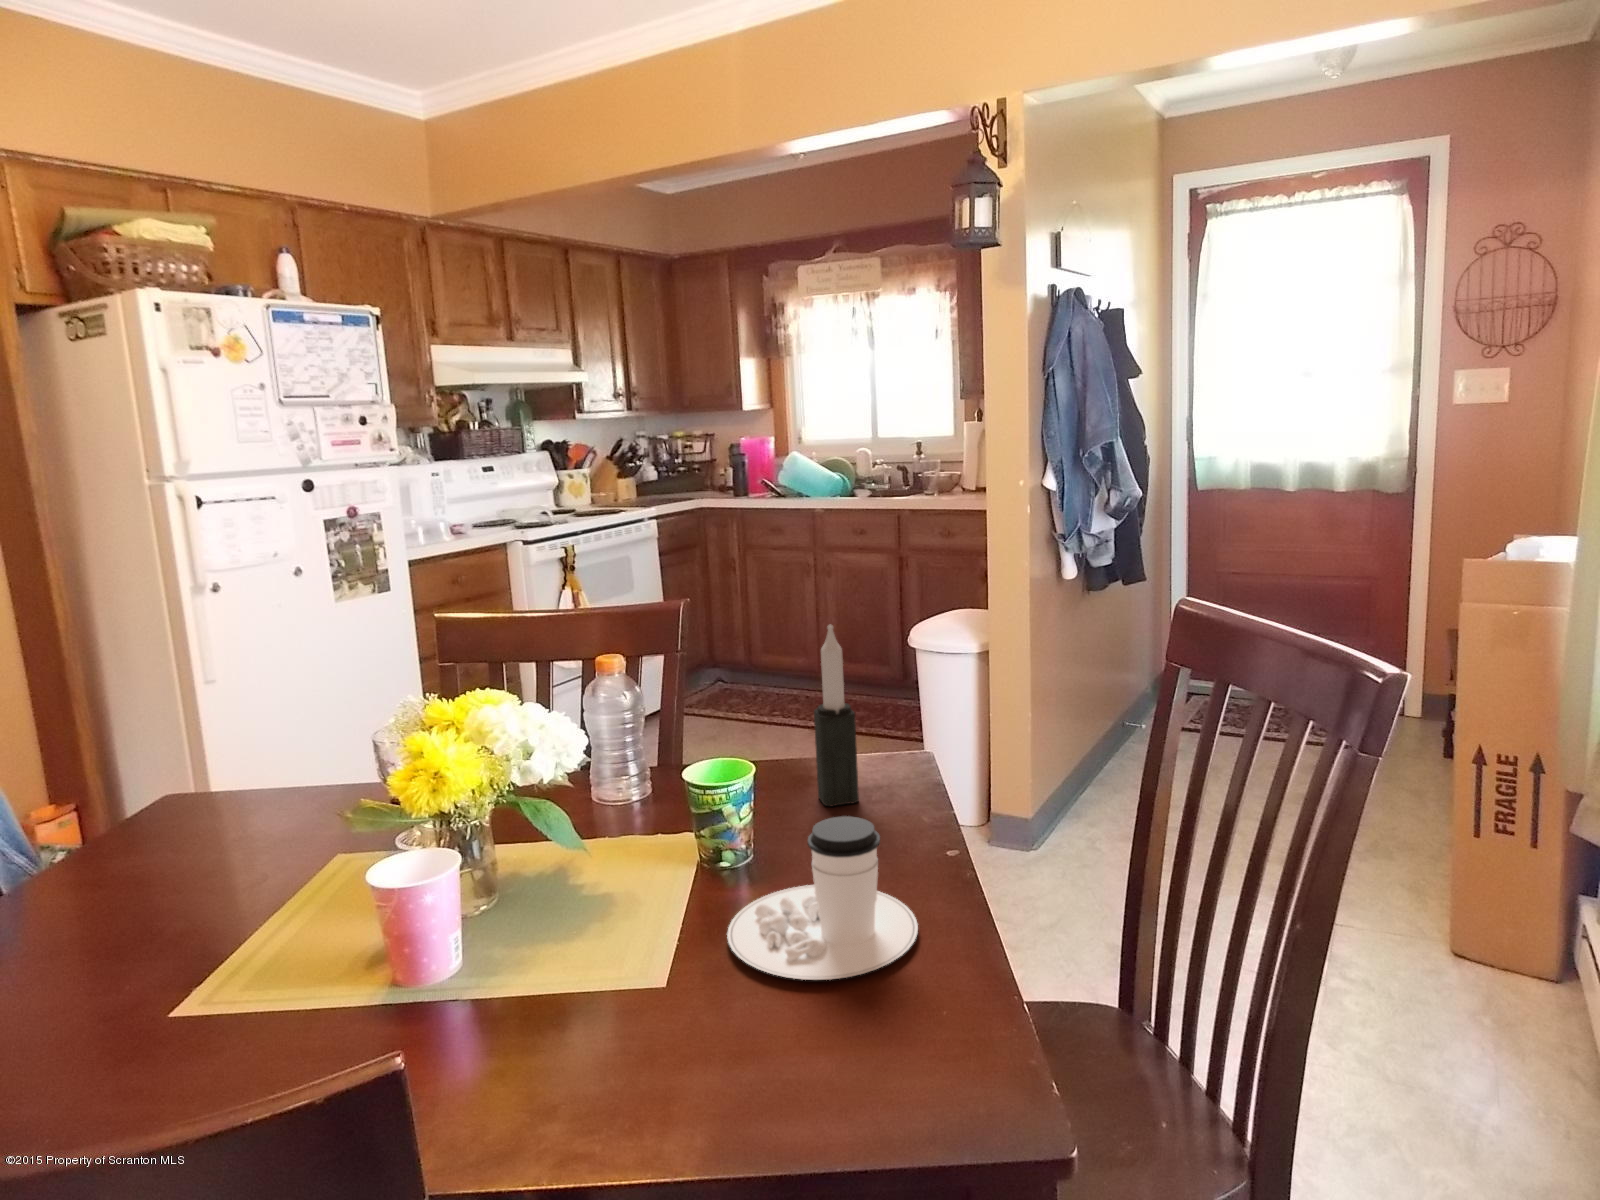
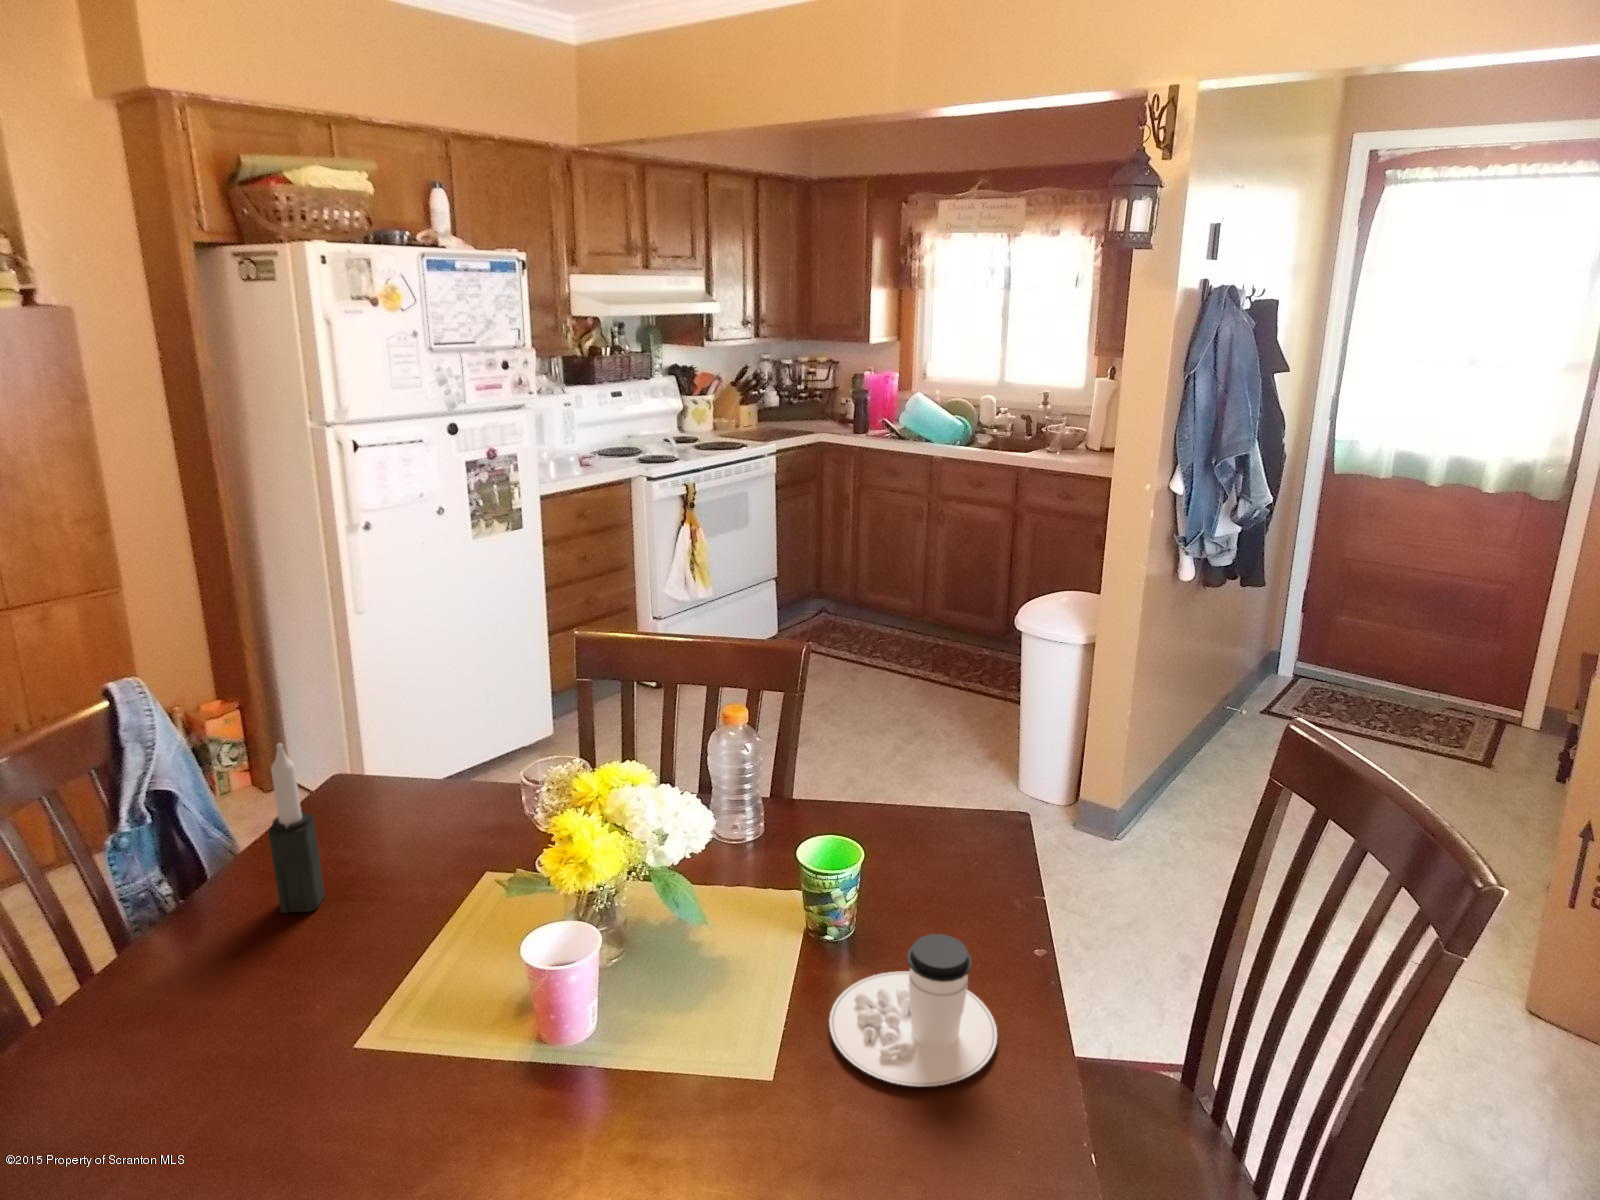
candle: present [814,625,859,806] -> present [268,743,325,913]

